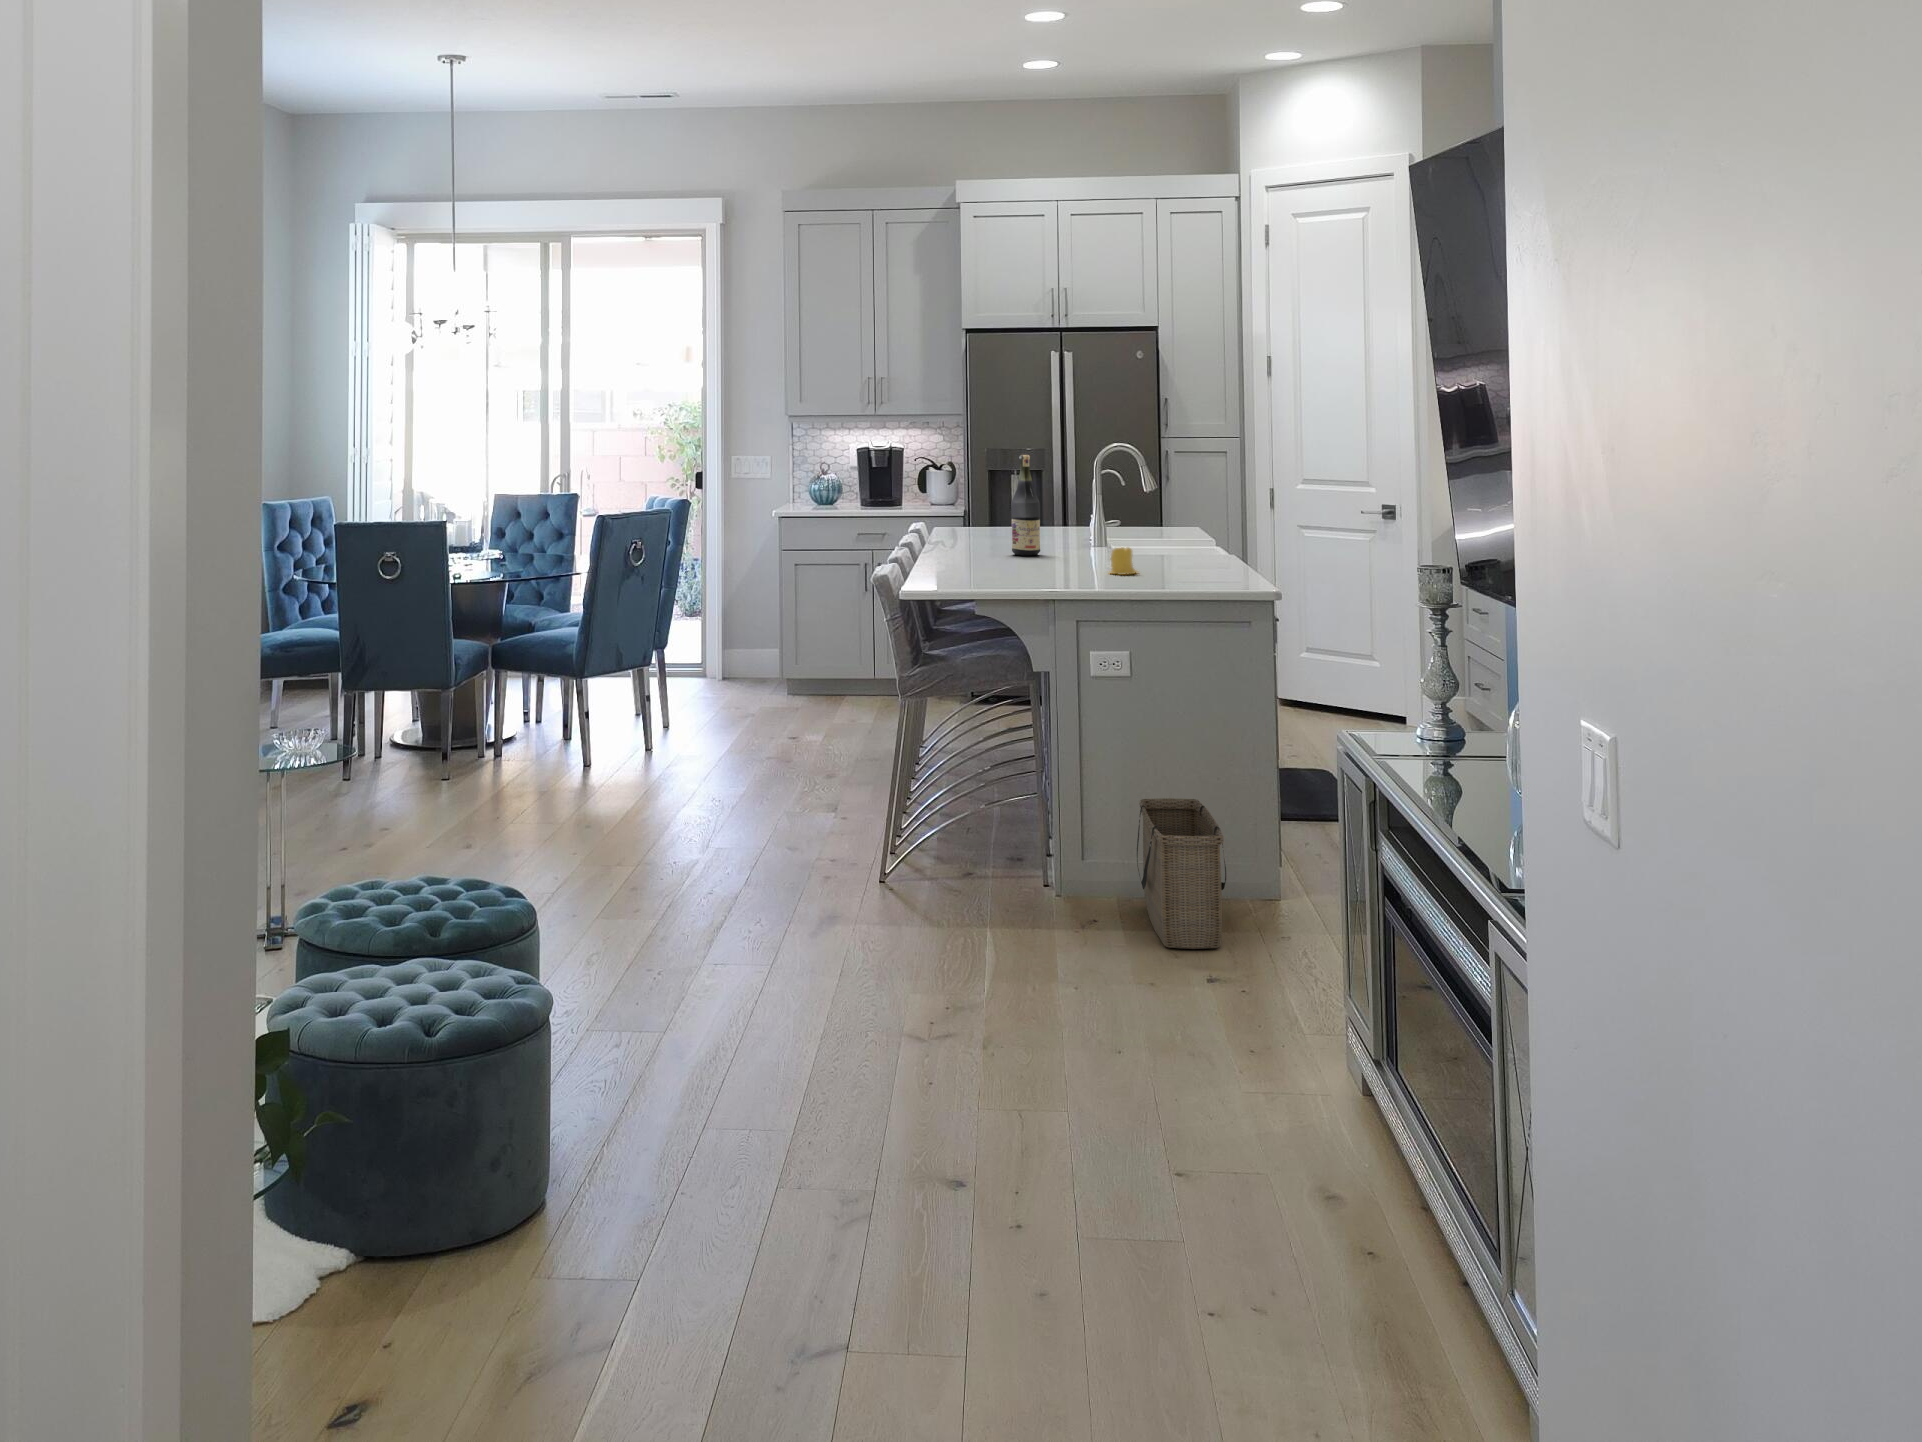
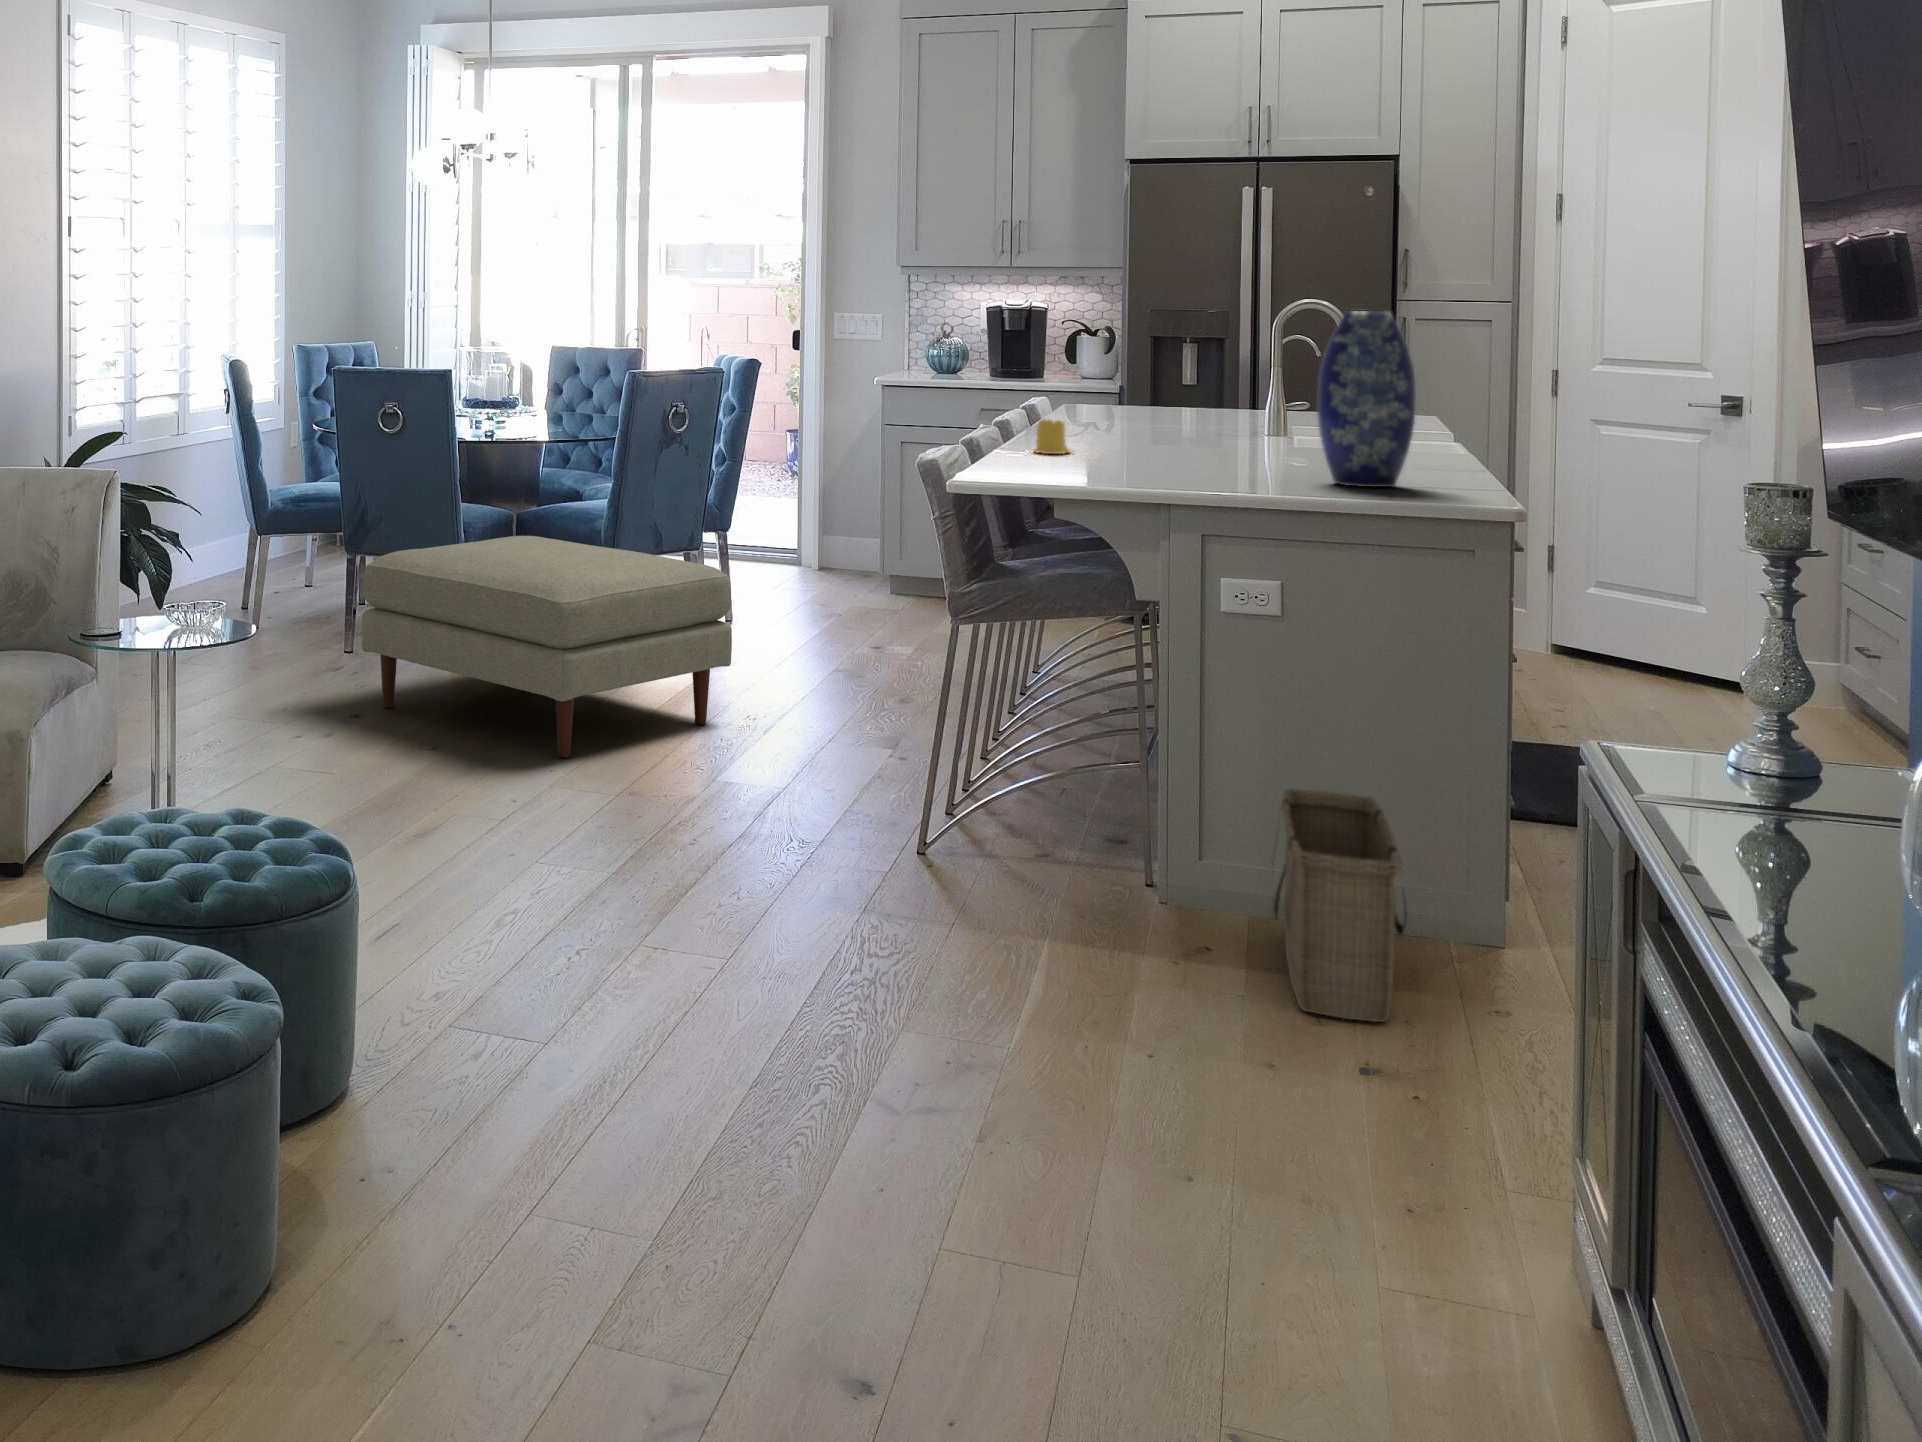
wine bottle: present [1011,455,1040,556] -> none [1141,309,1182,442]
vase: none [1146,457,1209,581] -> present [1317,311,1416,487]
candle: present [1110,547,1137,575] -> present [1034,419,1072,454]
ottoman: none [385,661,701,842] -> present [362,536,732,758]

